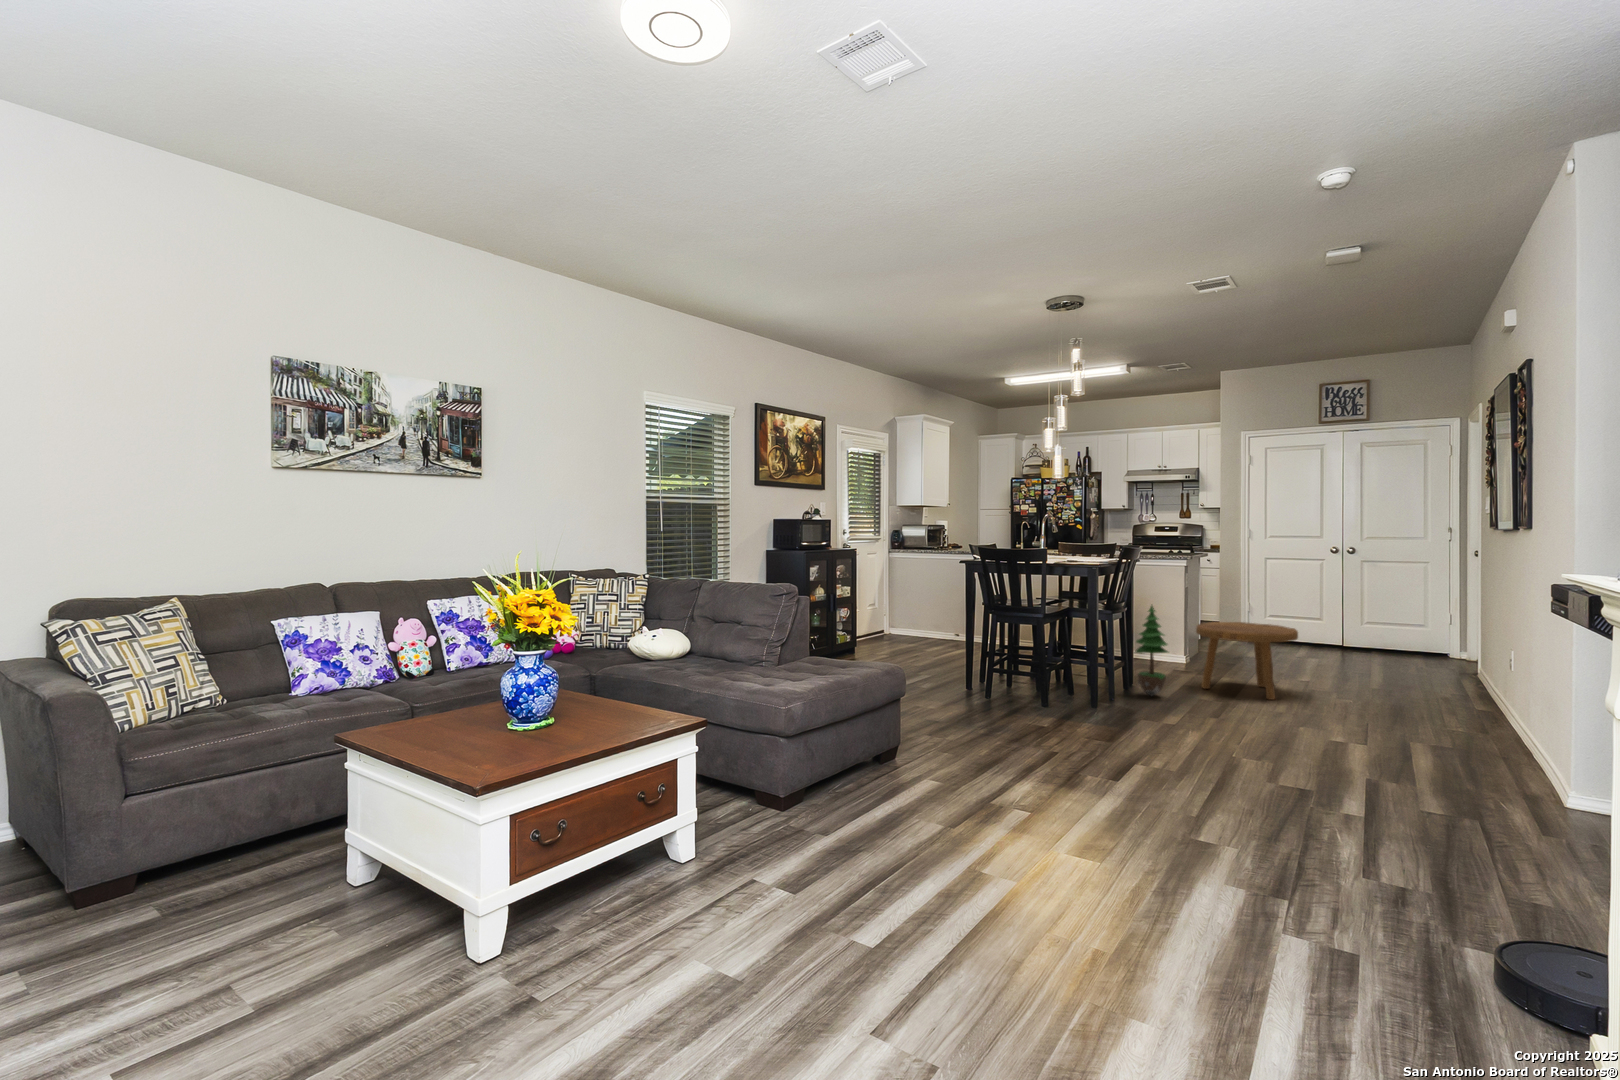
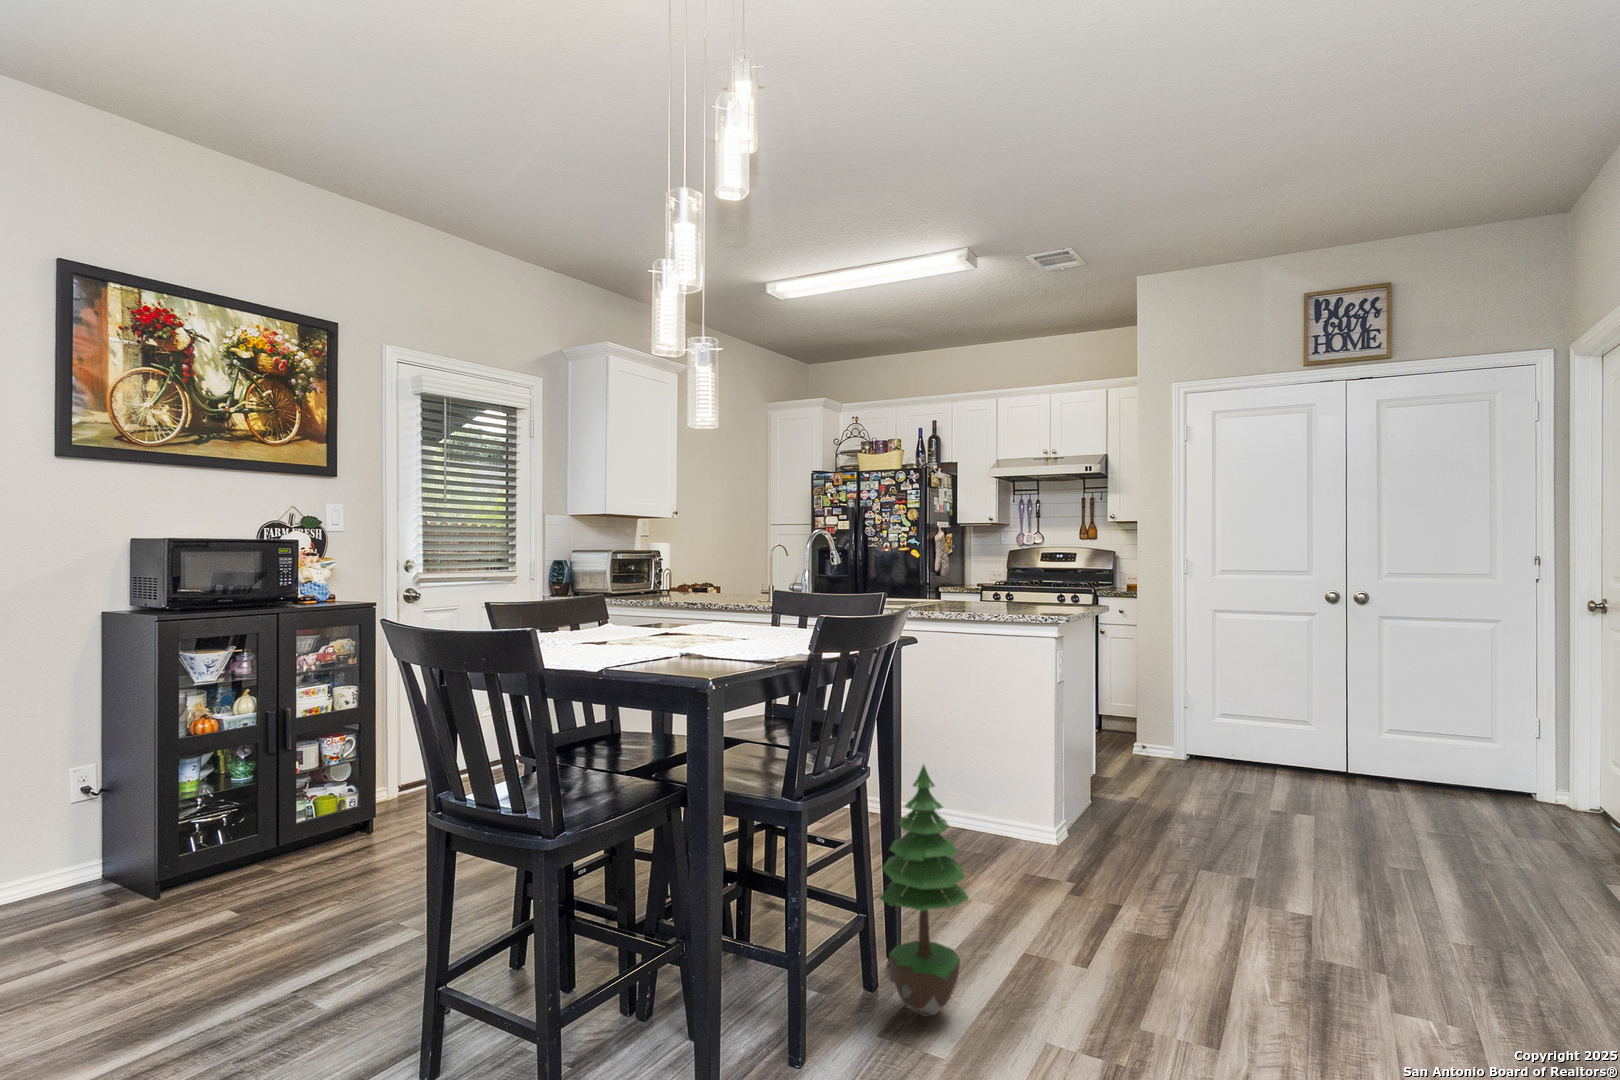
footstool: present [1196,622,1298,700] -> none [1054,781,1298,1025]

